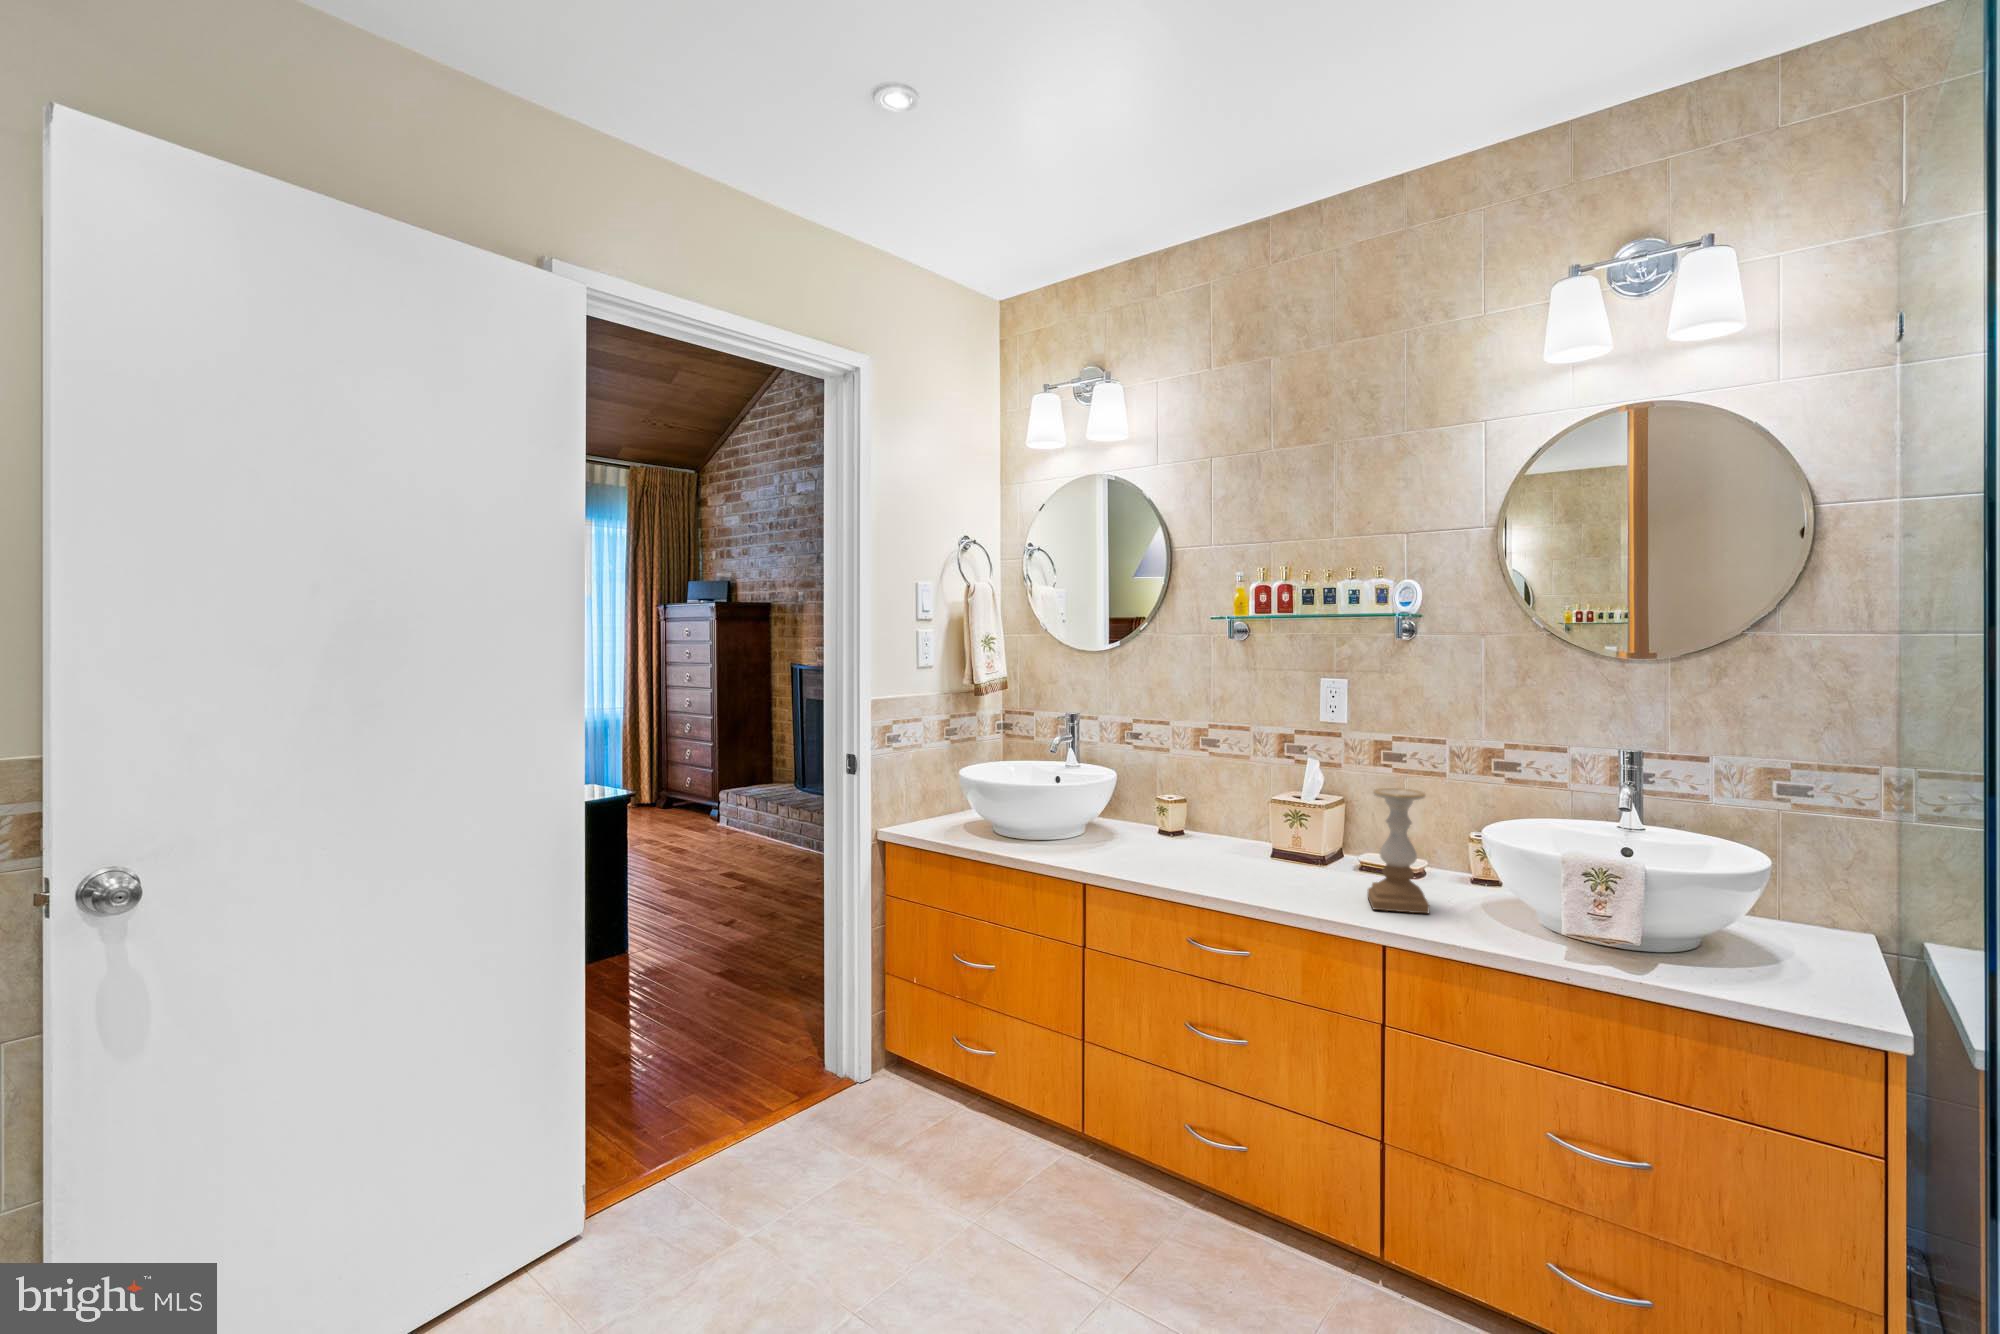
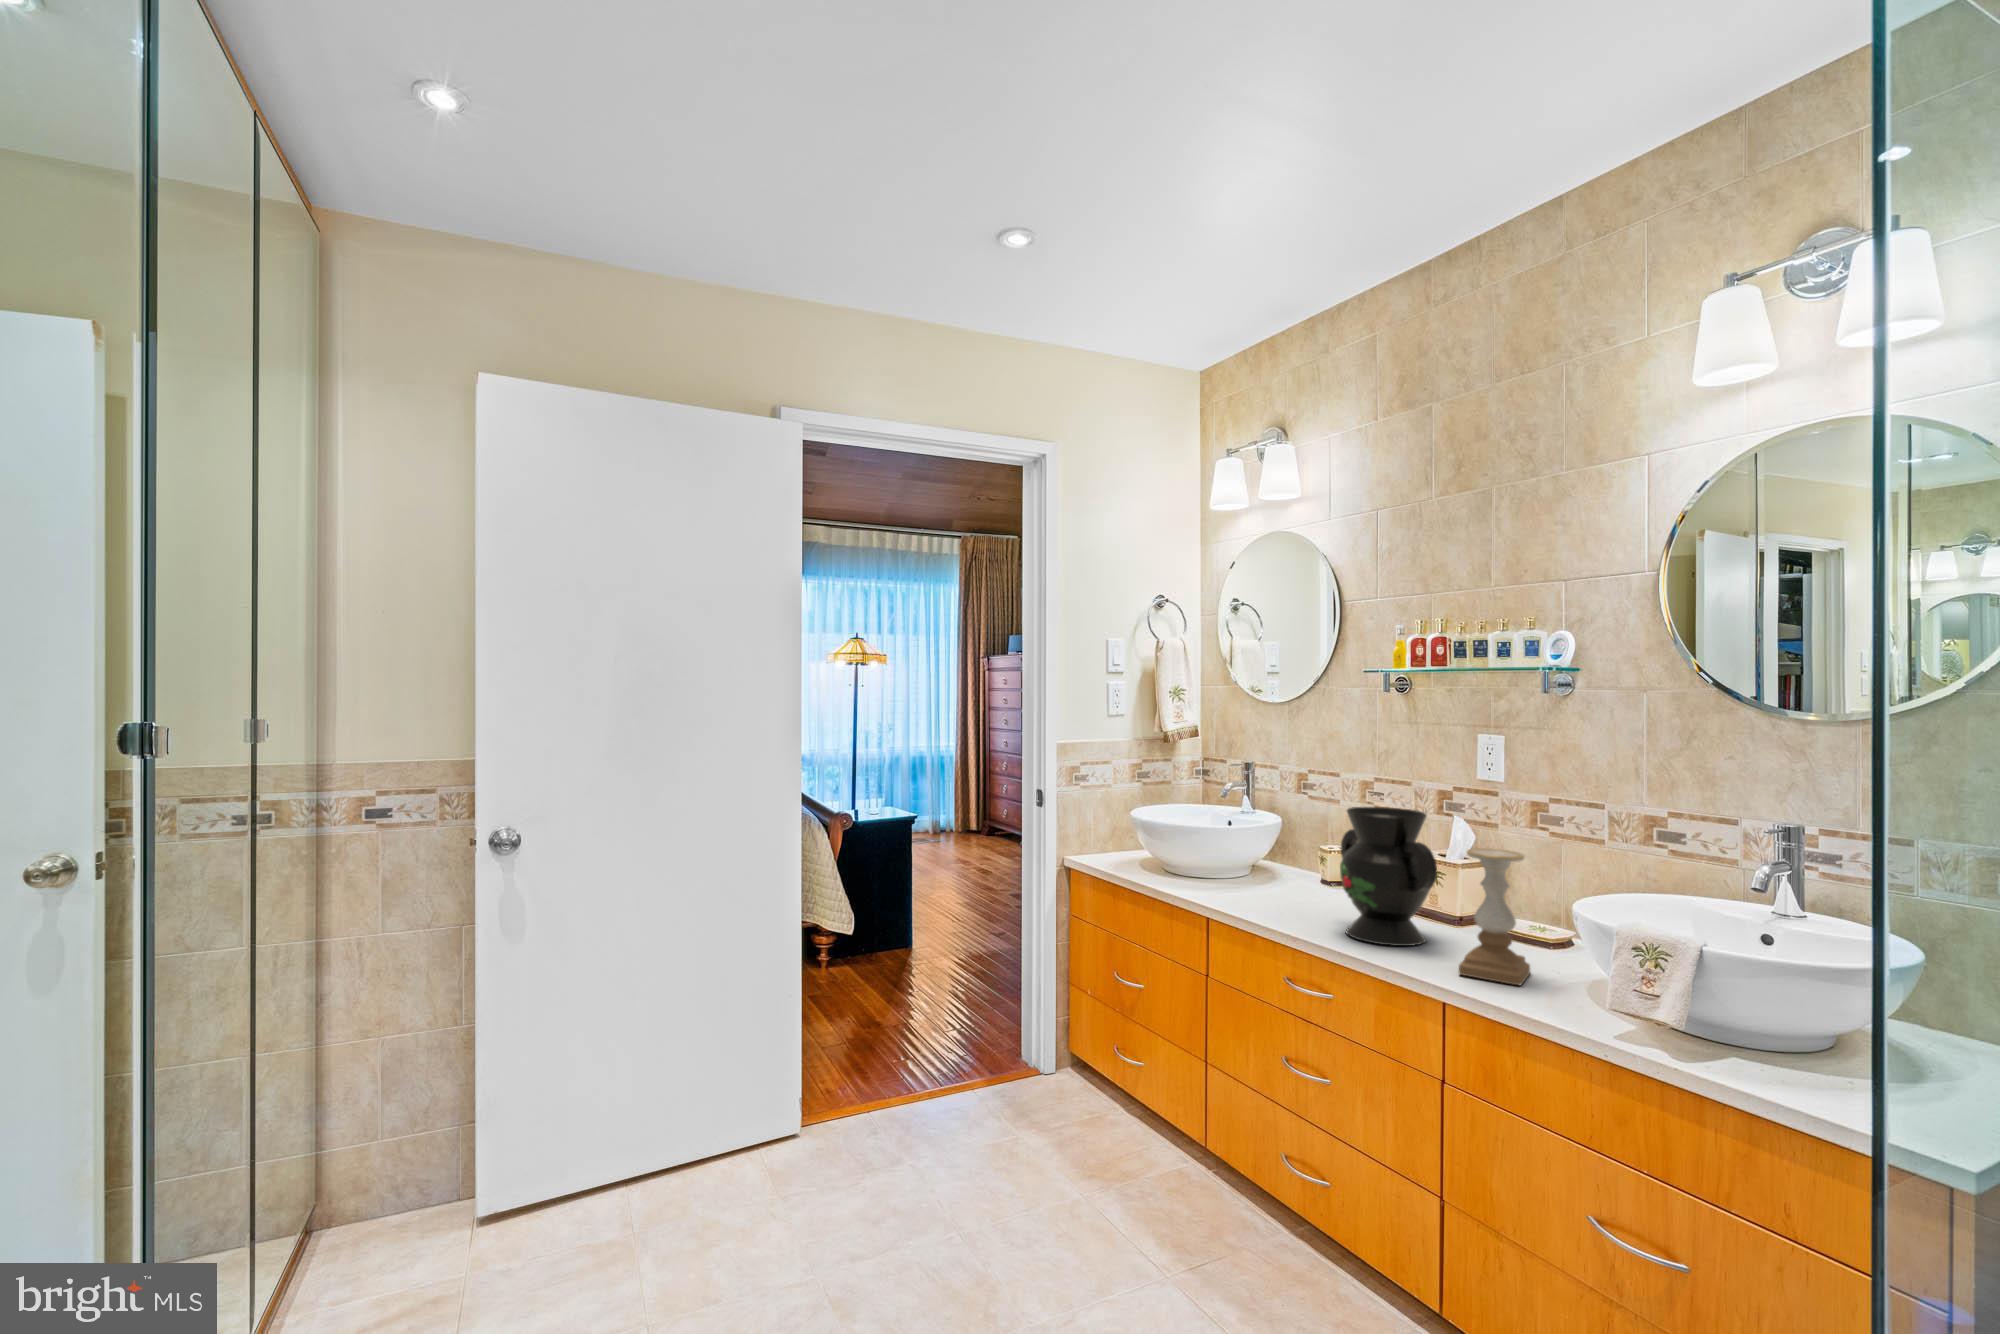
decorative vase: none [1216,754,1333,888] -> present [1340,807,1437,946]

